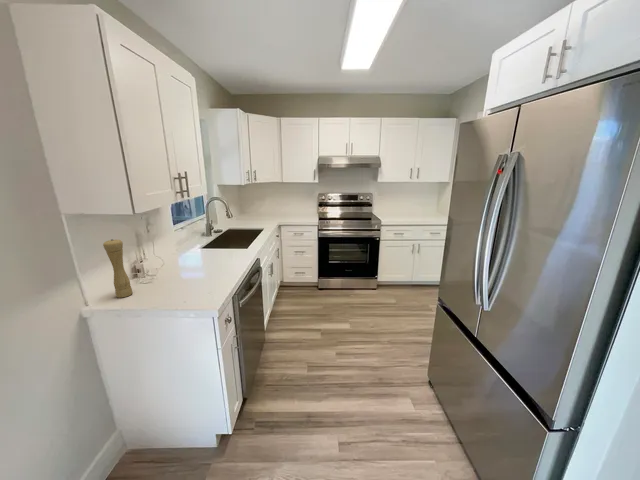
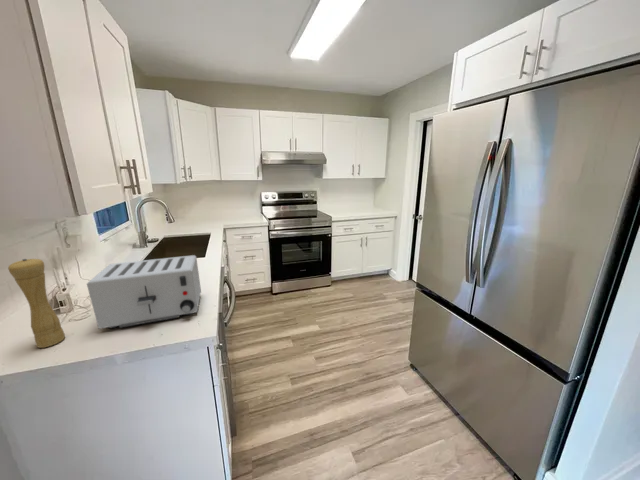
toaster: none [144,247,225,293] -> present [87,255,201,328]

